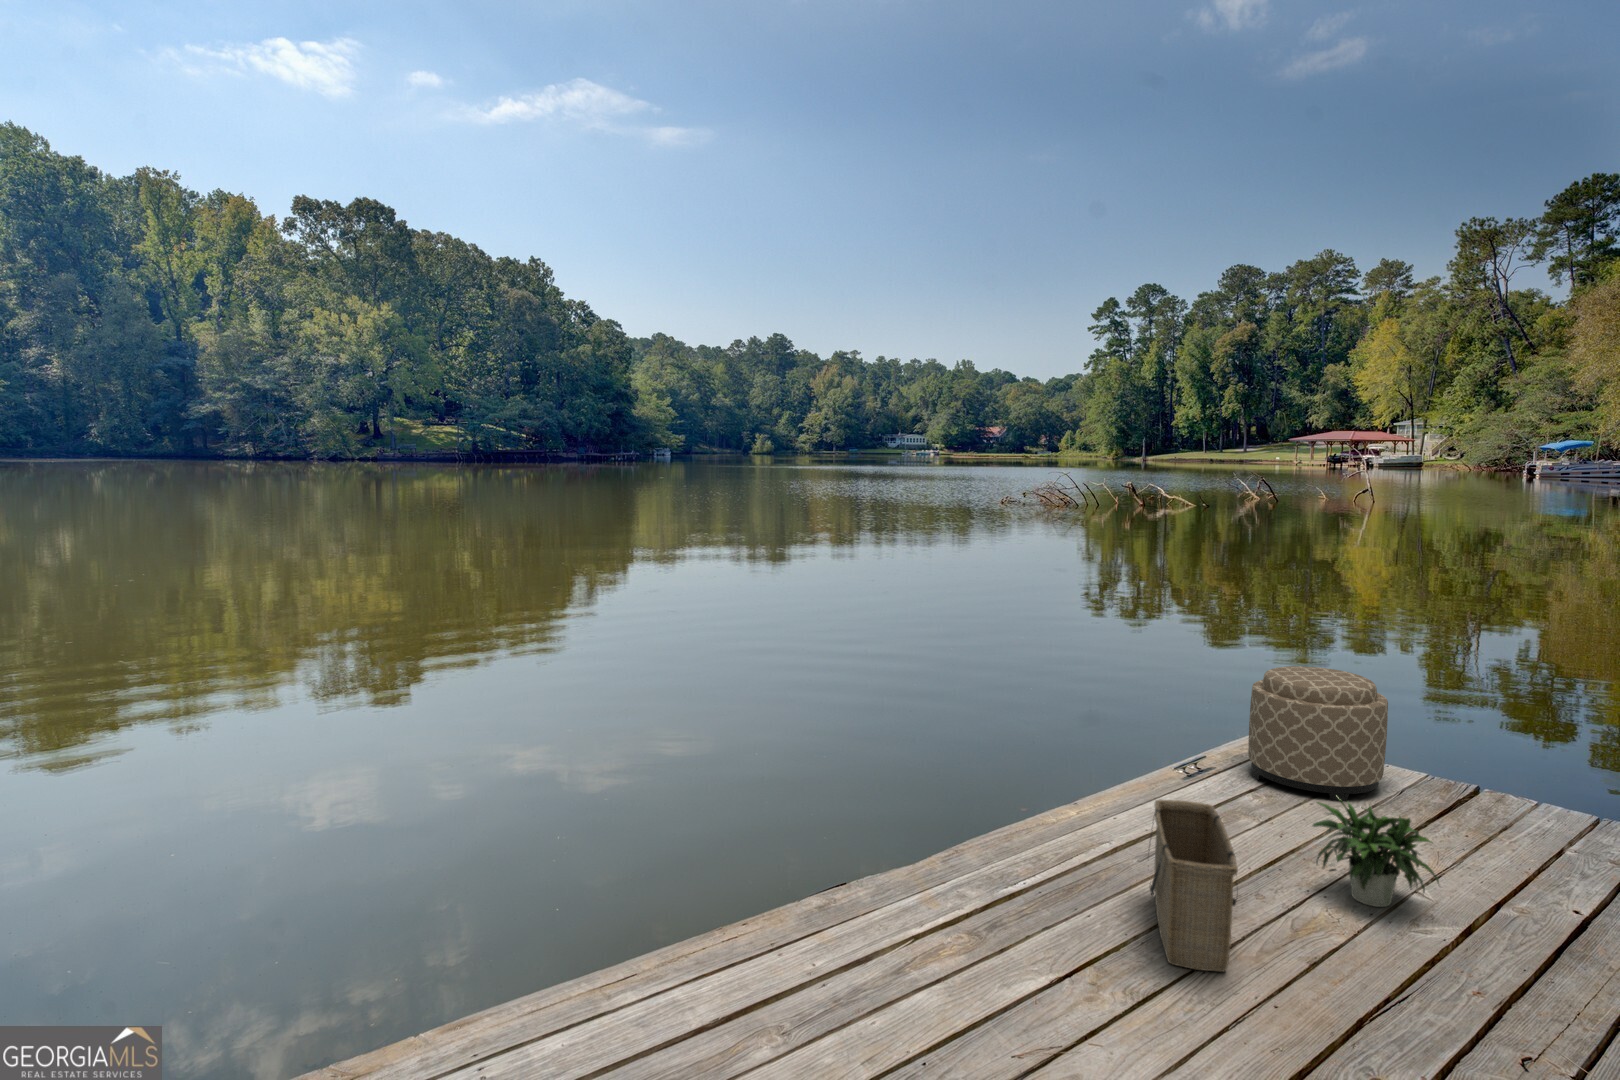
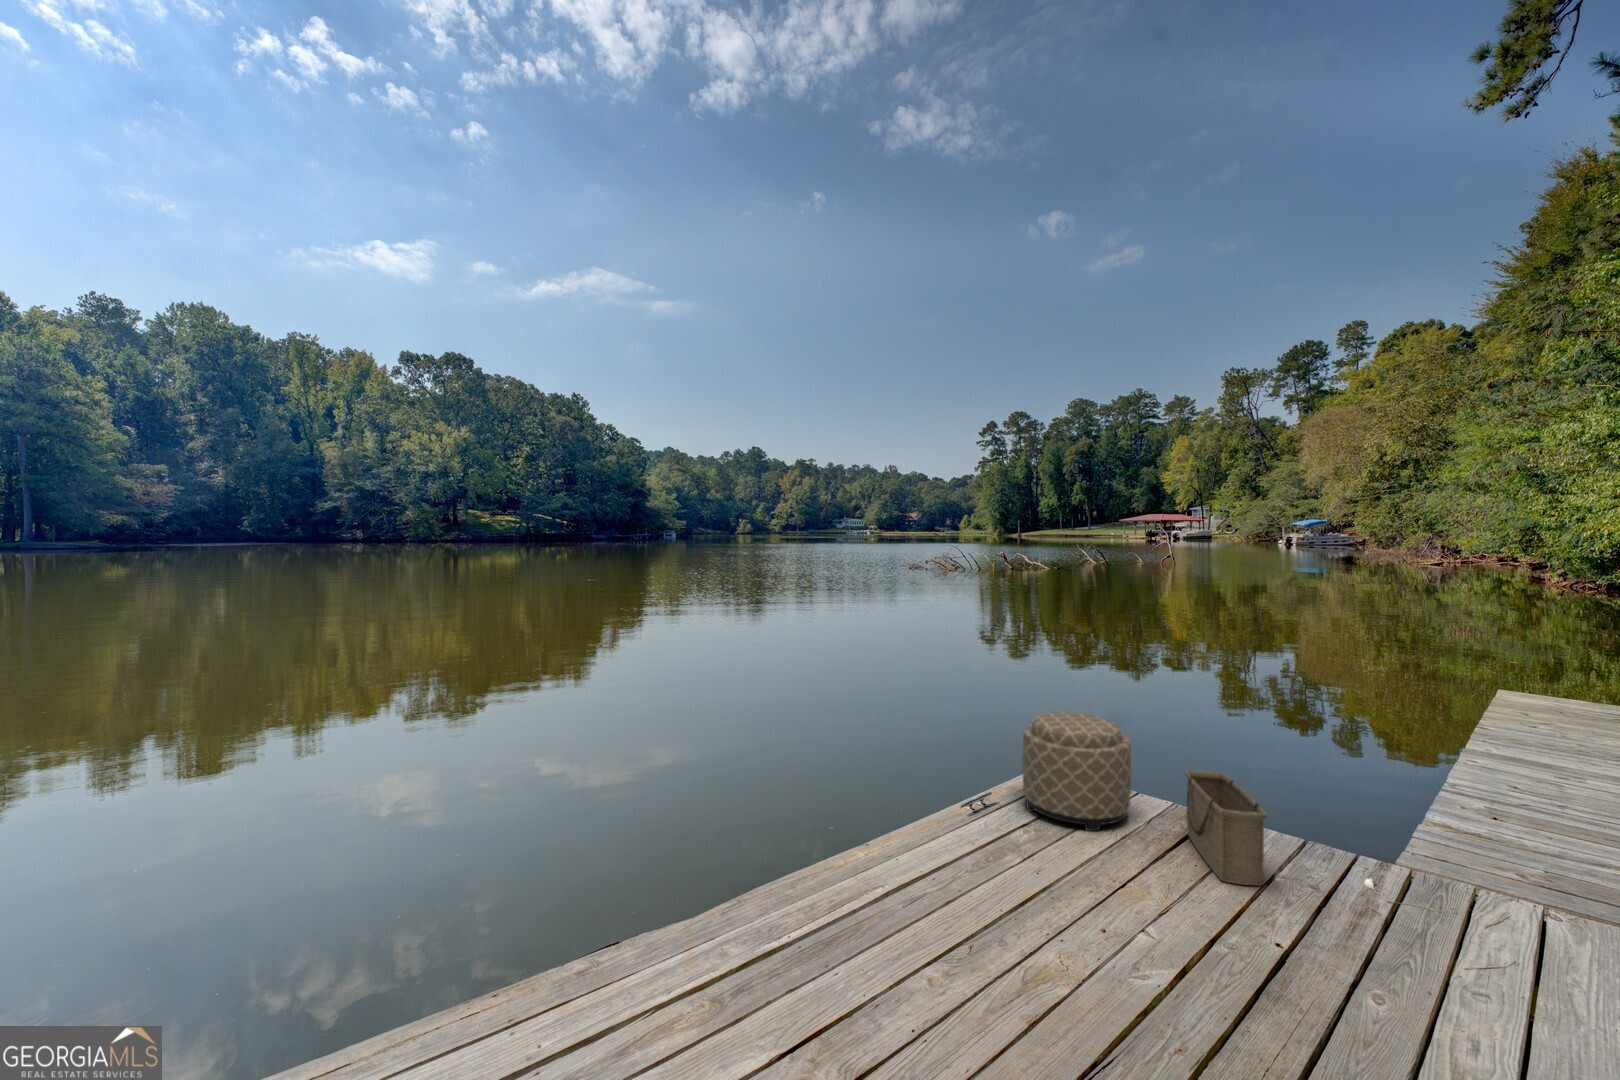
basket: present [1149,800,1238,972] -> present [1185,771,1267,885]
potted plant: present [1280,800,1439,907] -> none [1026,842,1157,951]

